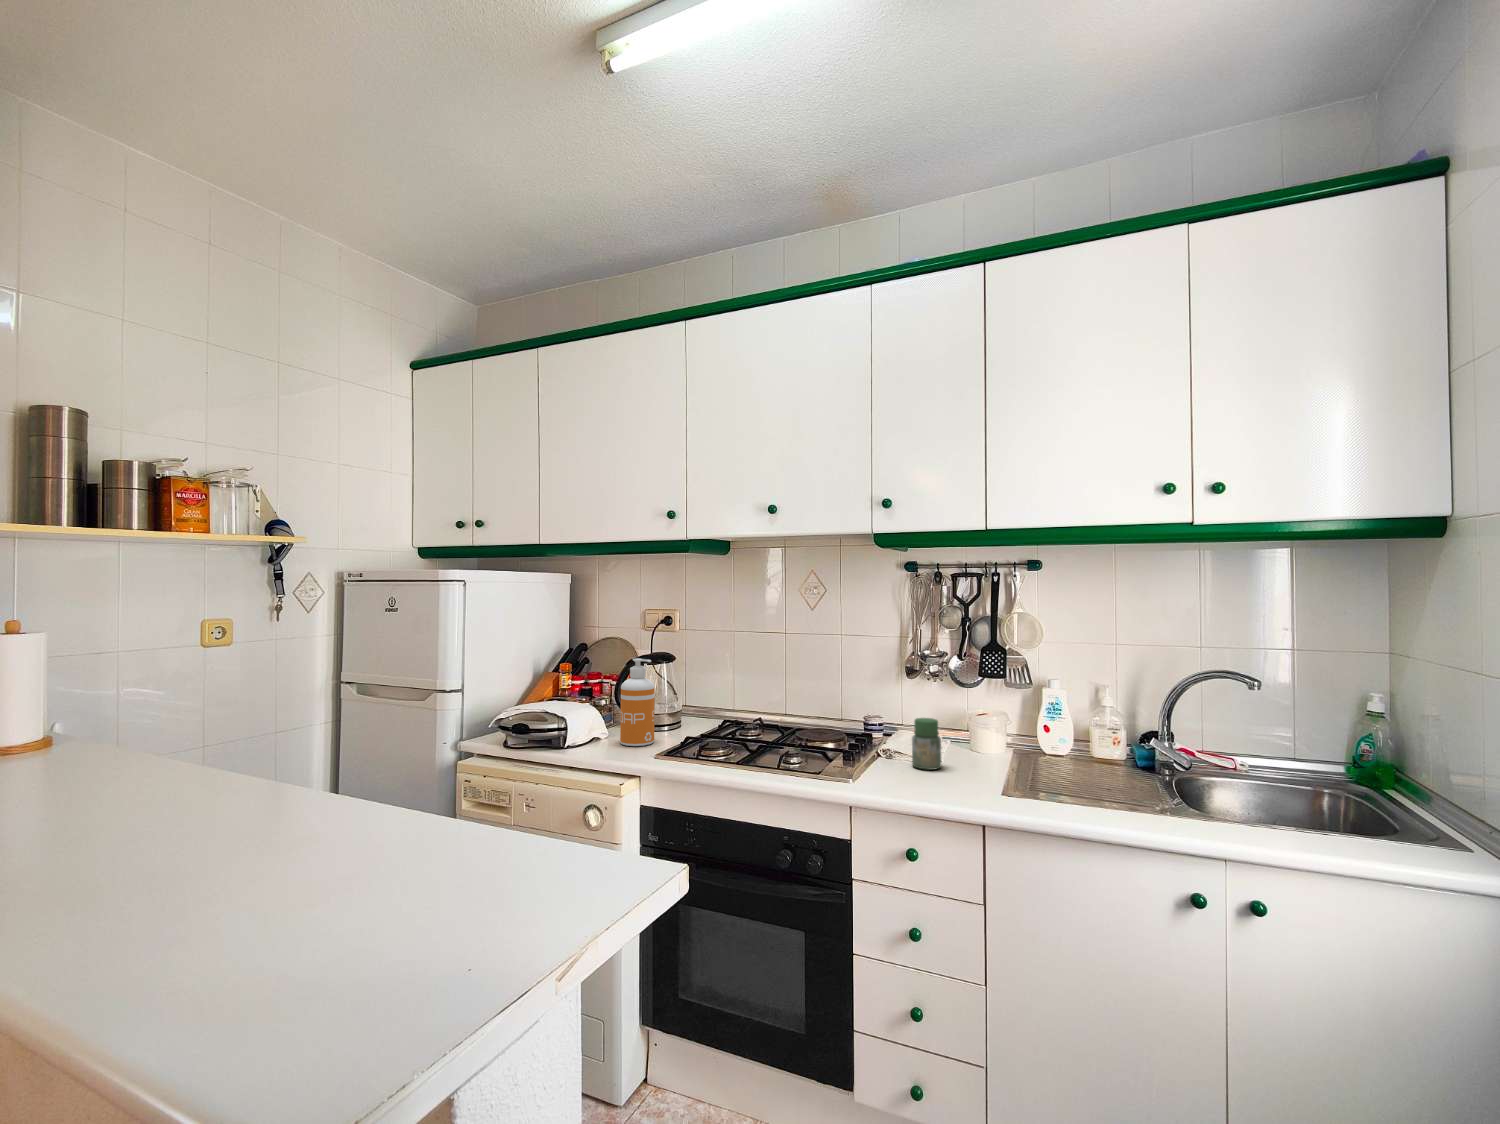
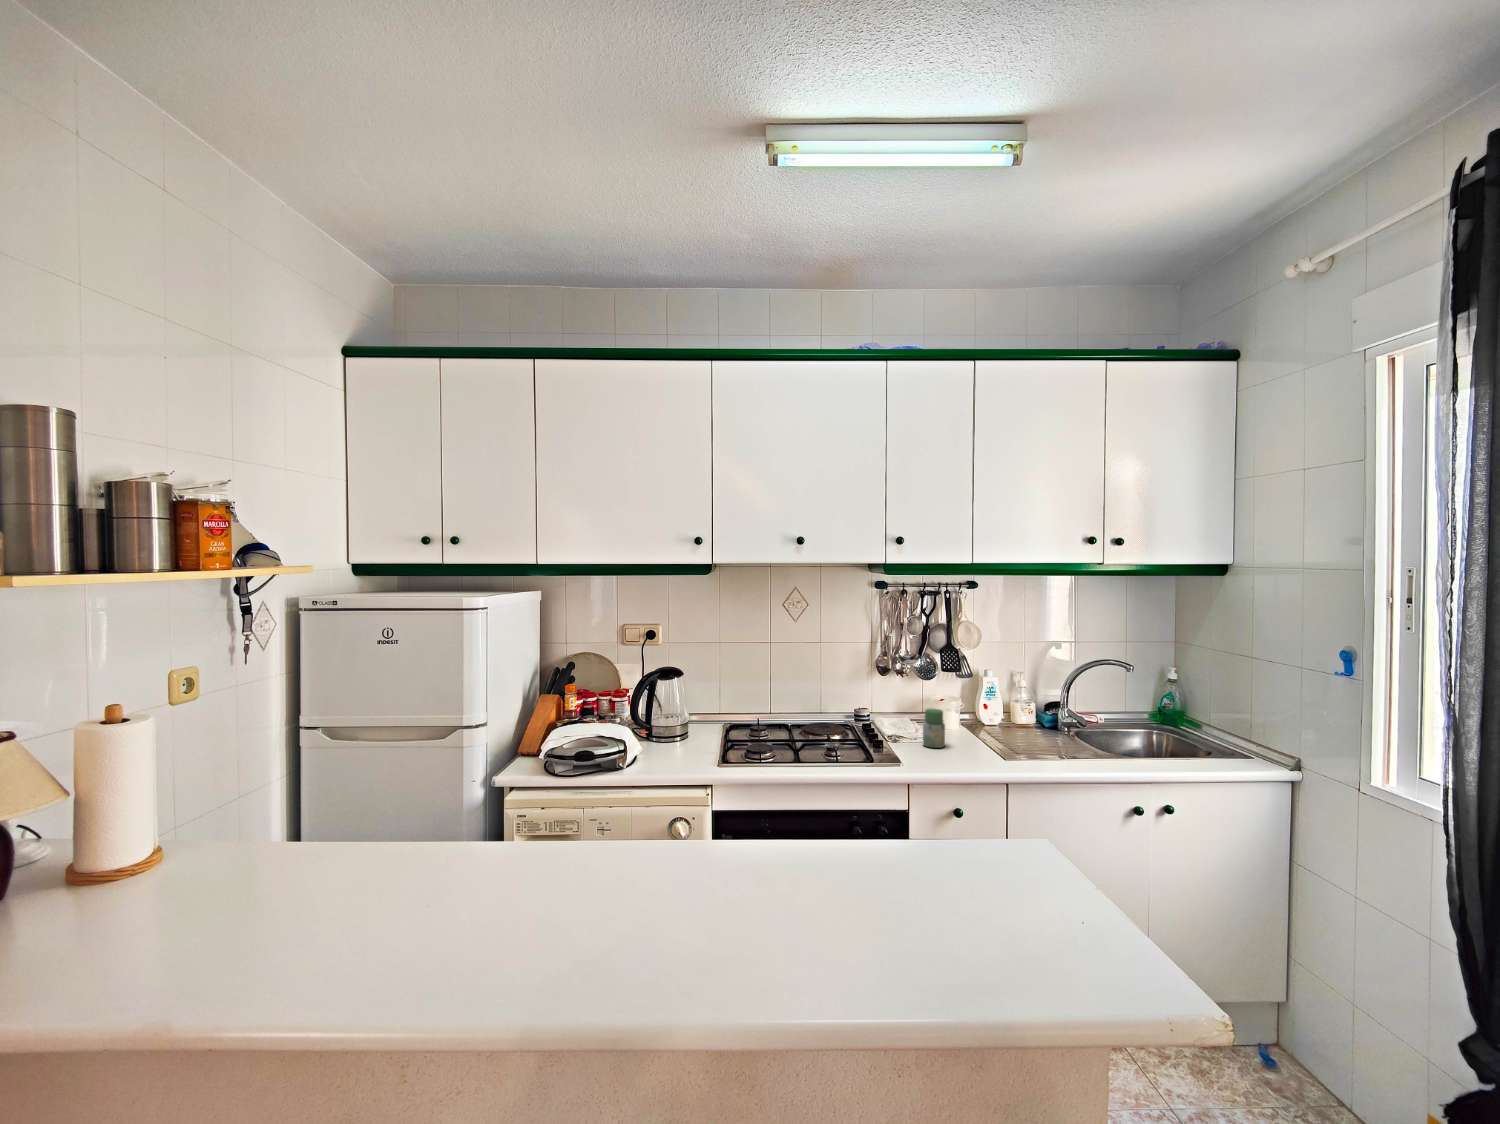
soap dispenser: present [620,658,655,746] -> none [671,678,702,759]

